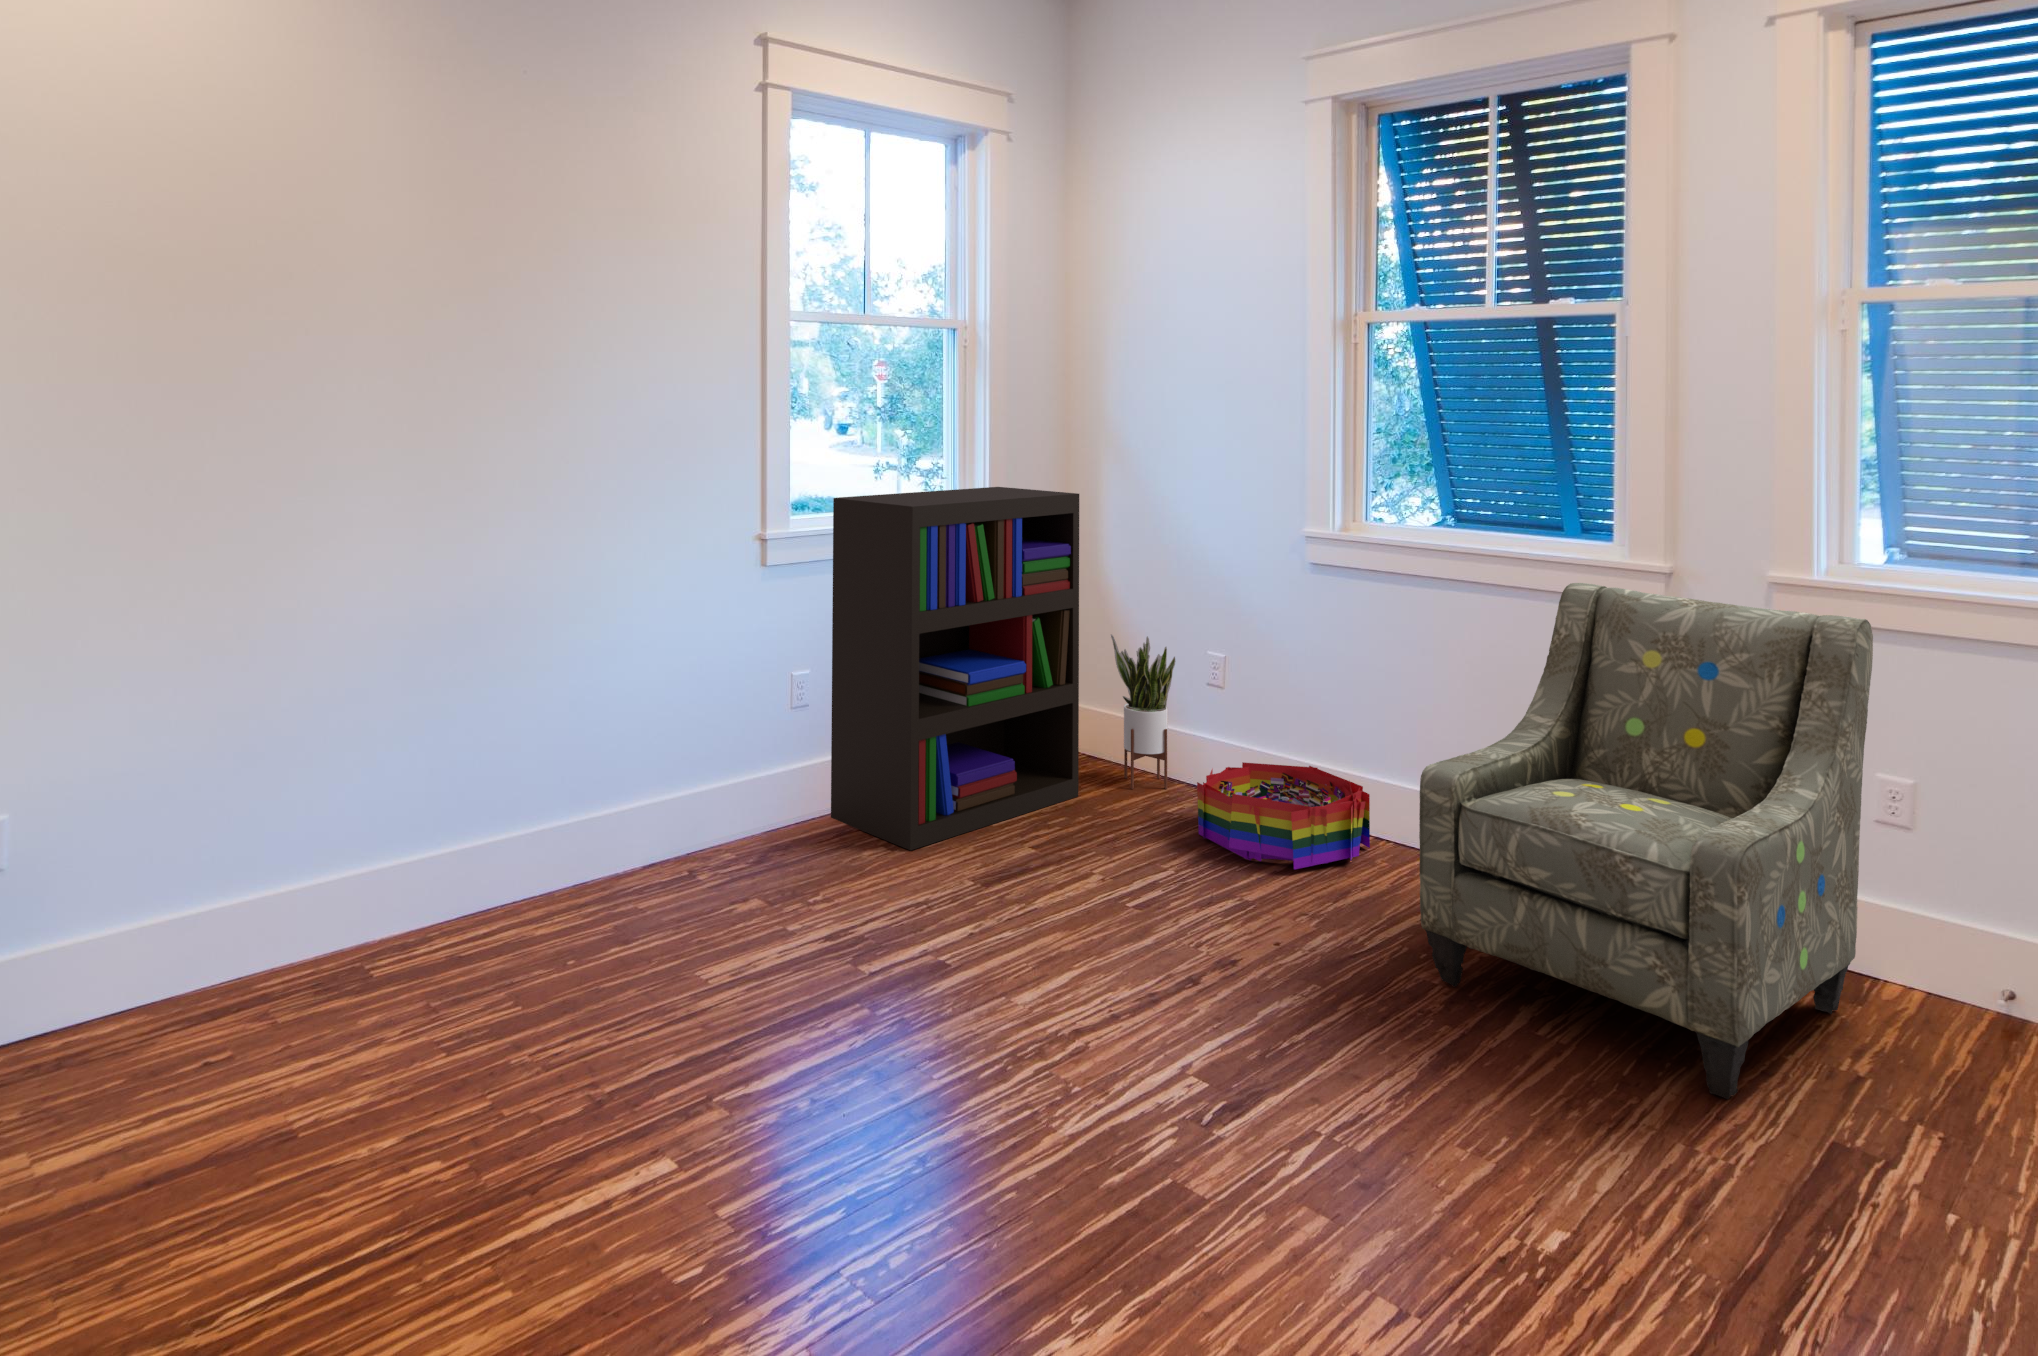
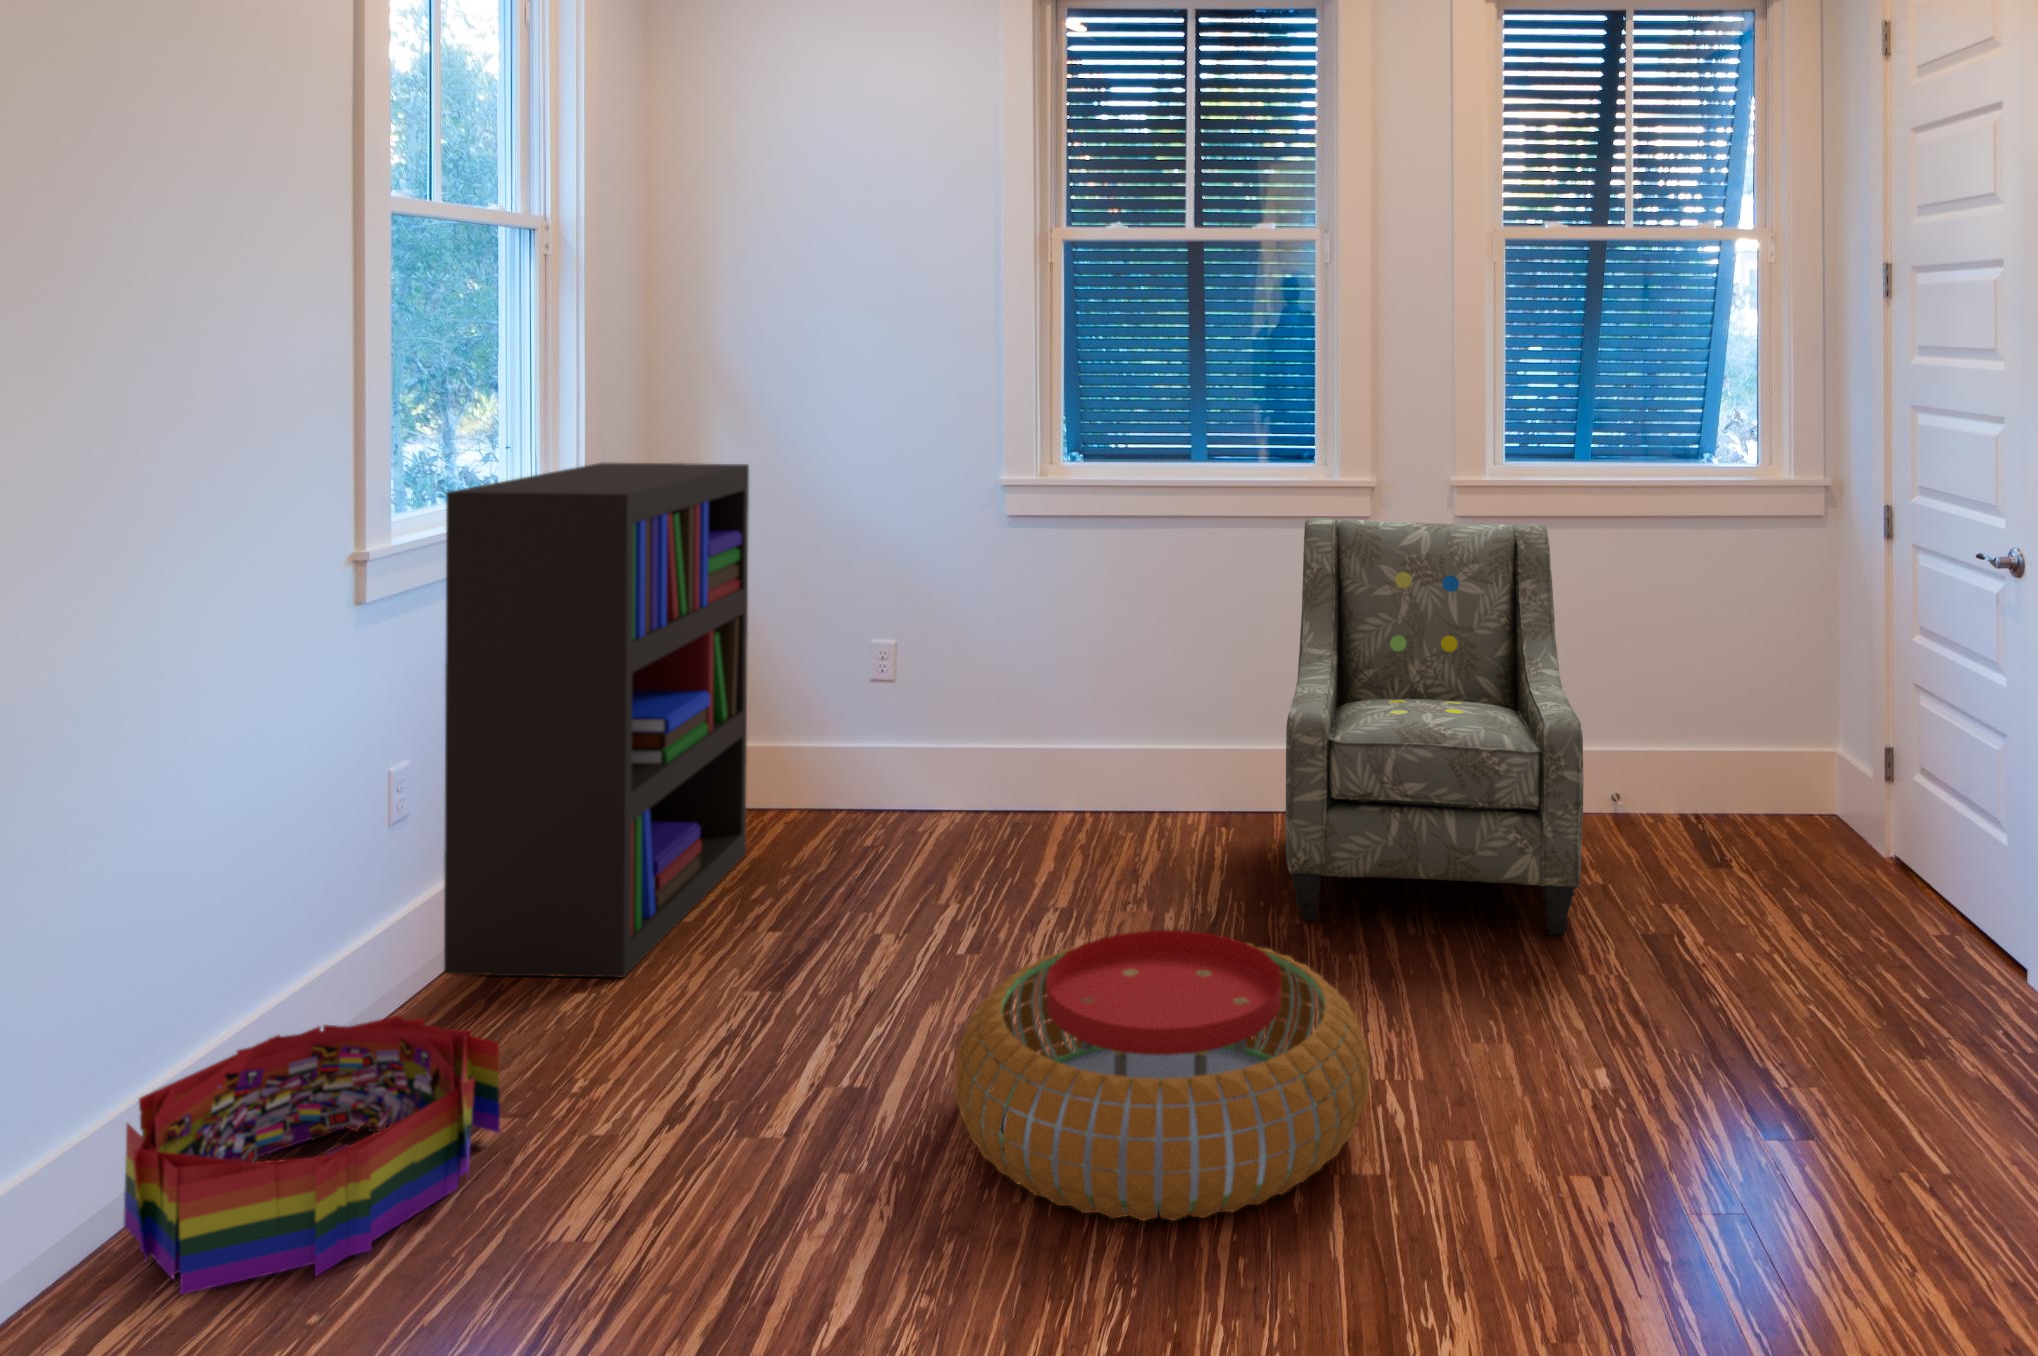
potted plant: present [1111,634,1175,789] -> none [759,638,841,830]
storage bin: present [1197,762,1370,869] -> present [124,1015,500,1294]
pouf: none [919,907,1283,1170] -> present [955,930,1369,1221]

